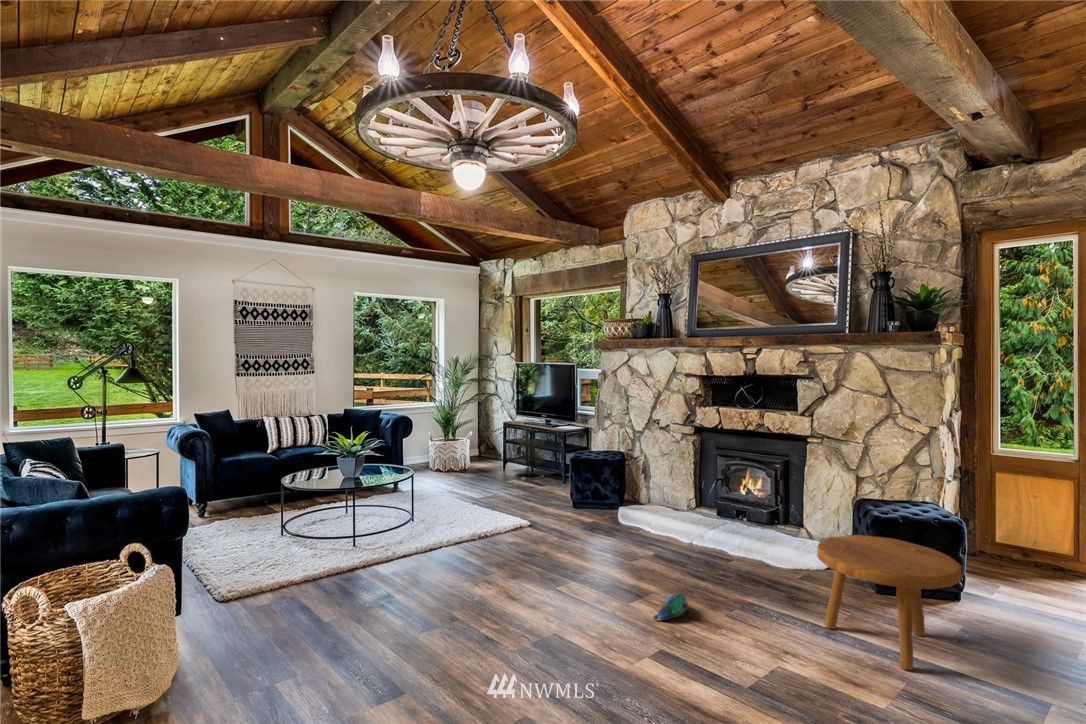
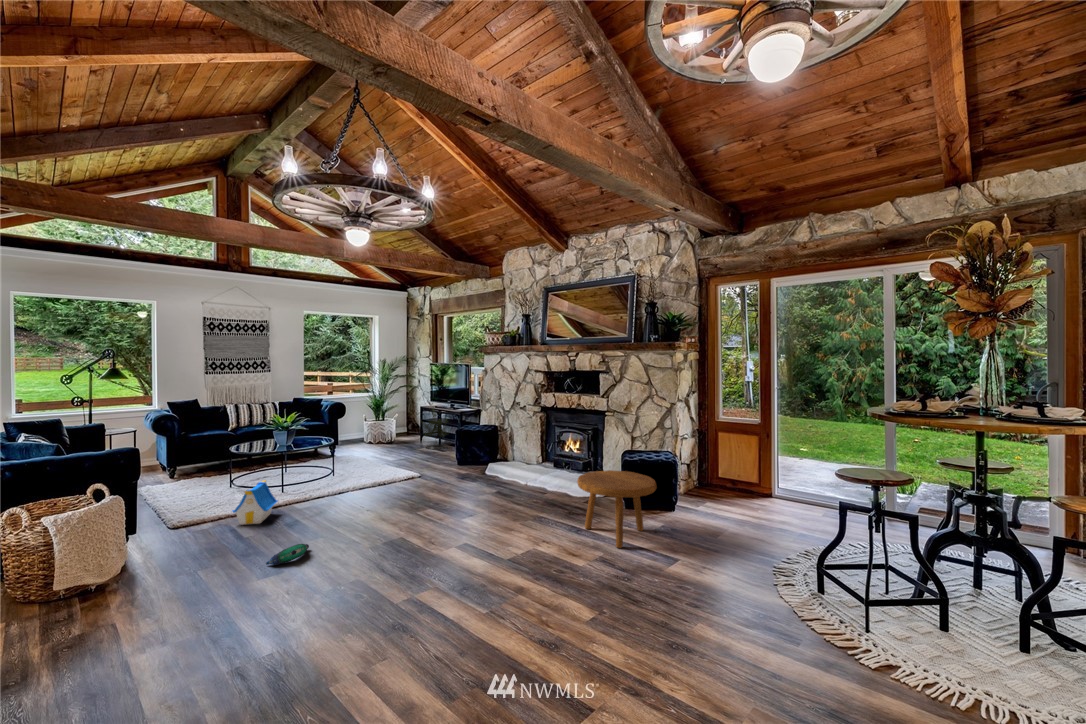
toy house: none [298,532,356,598] -> present [233,480,278,525]
plush toy: present [654,594,688,620] -> present [266,544,309,565]

